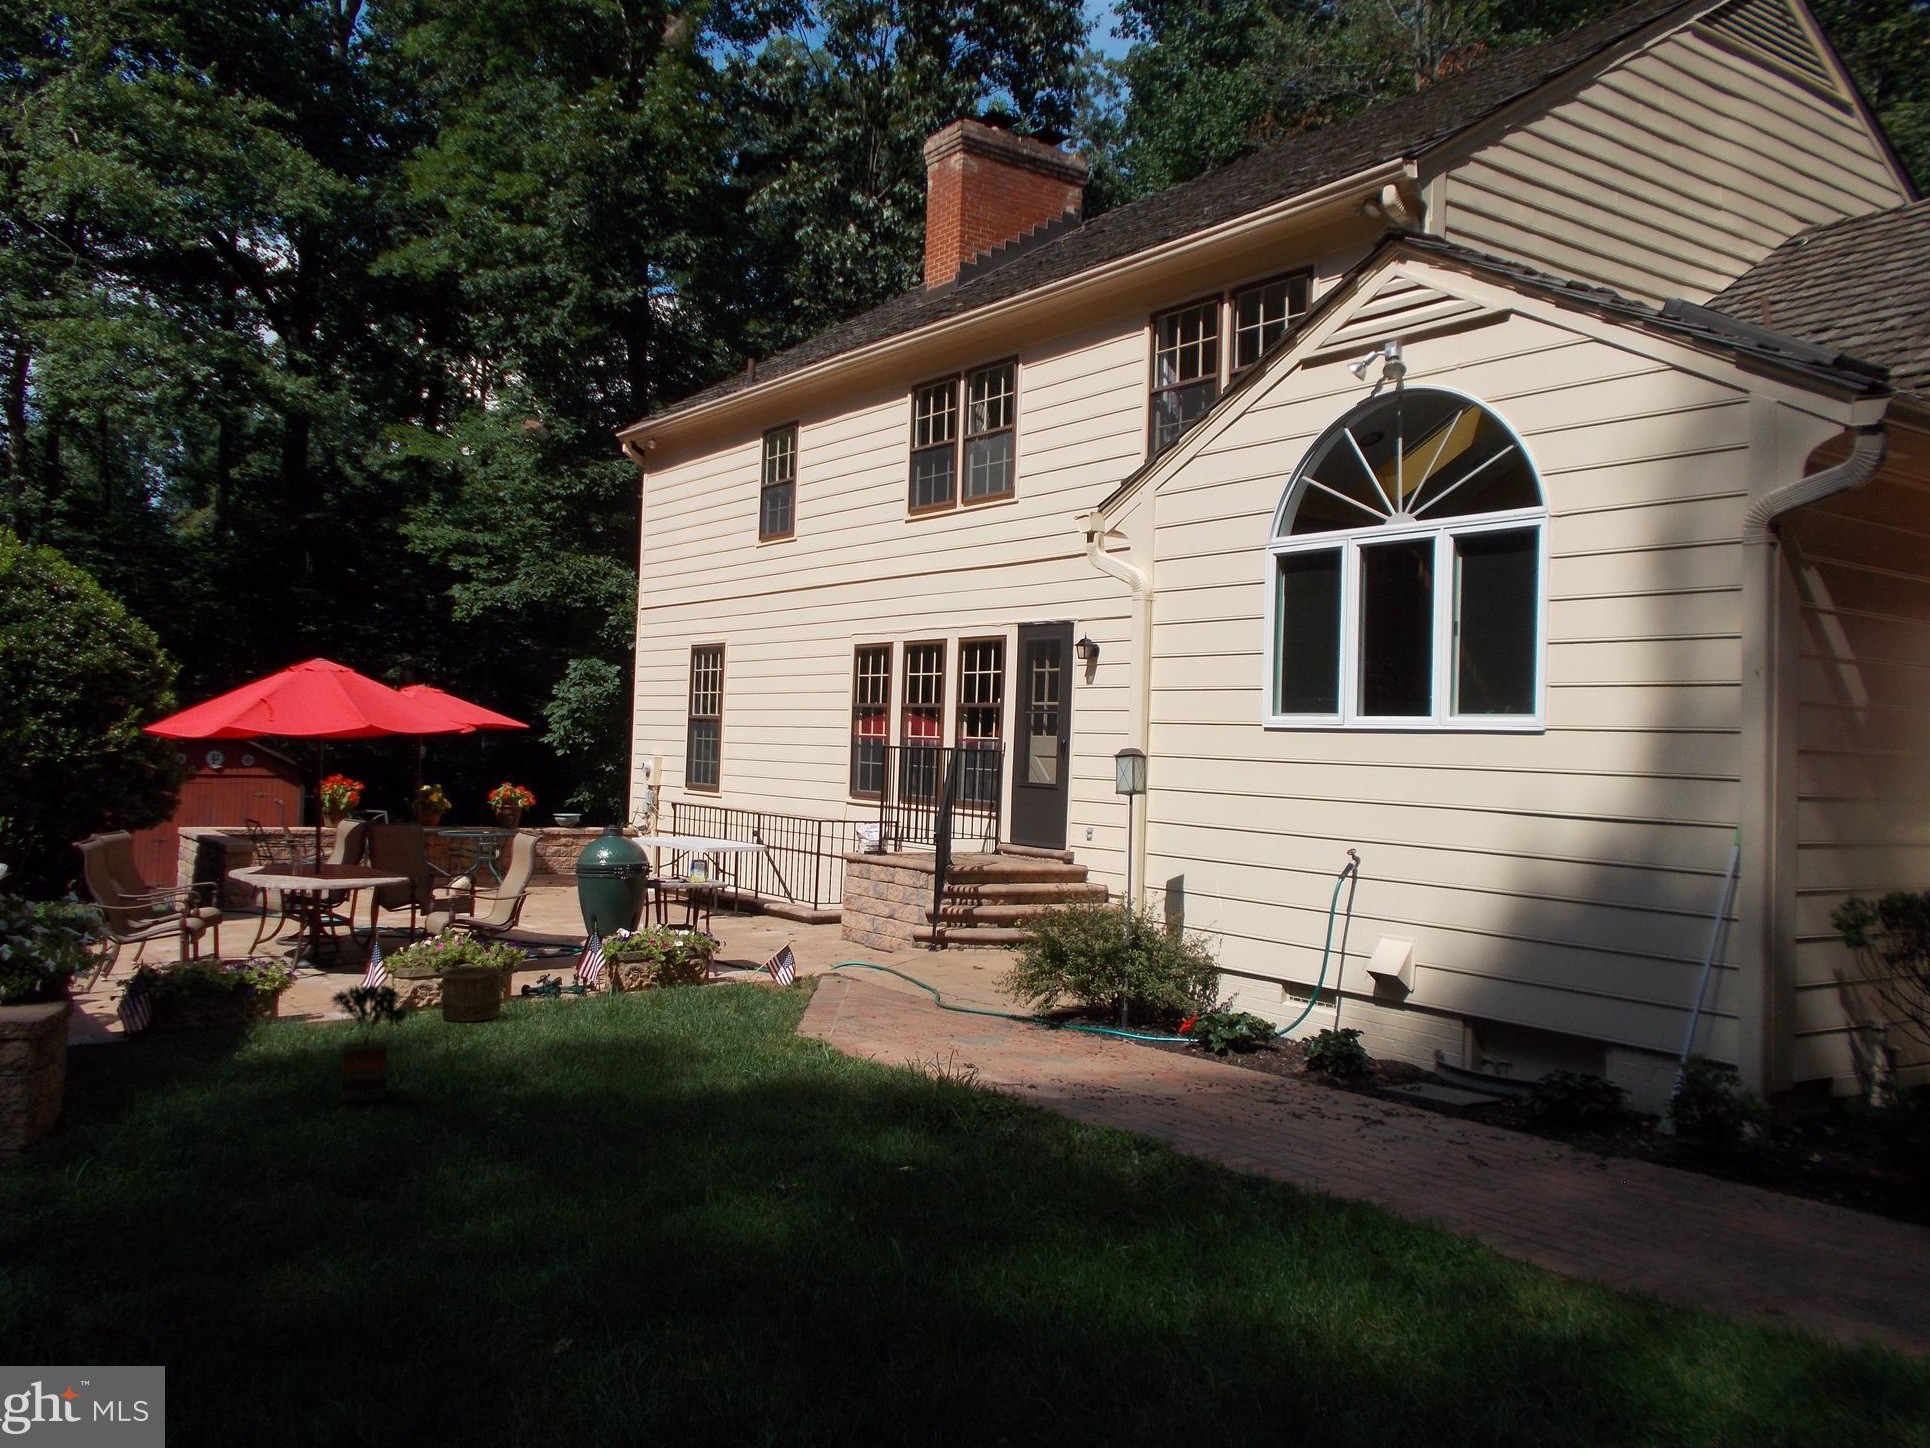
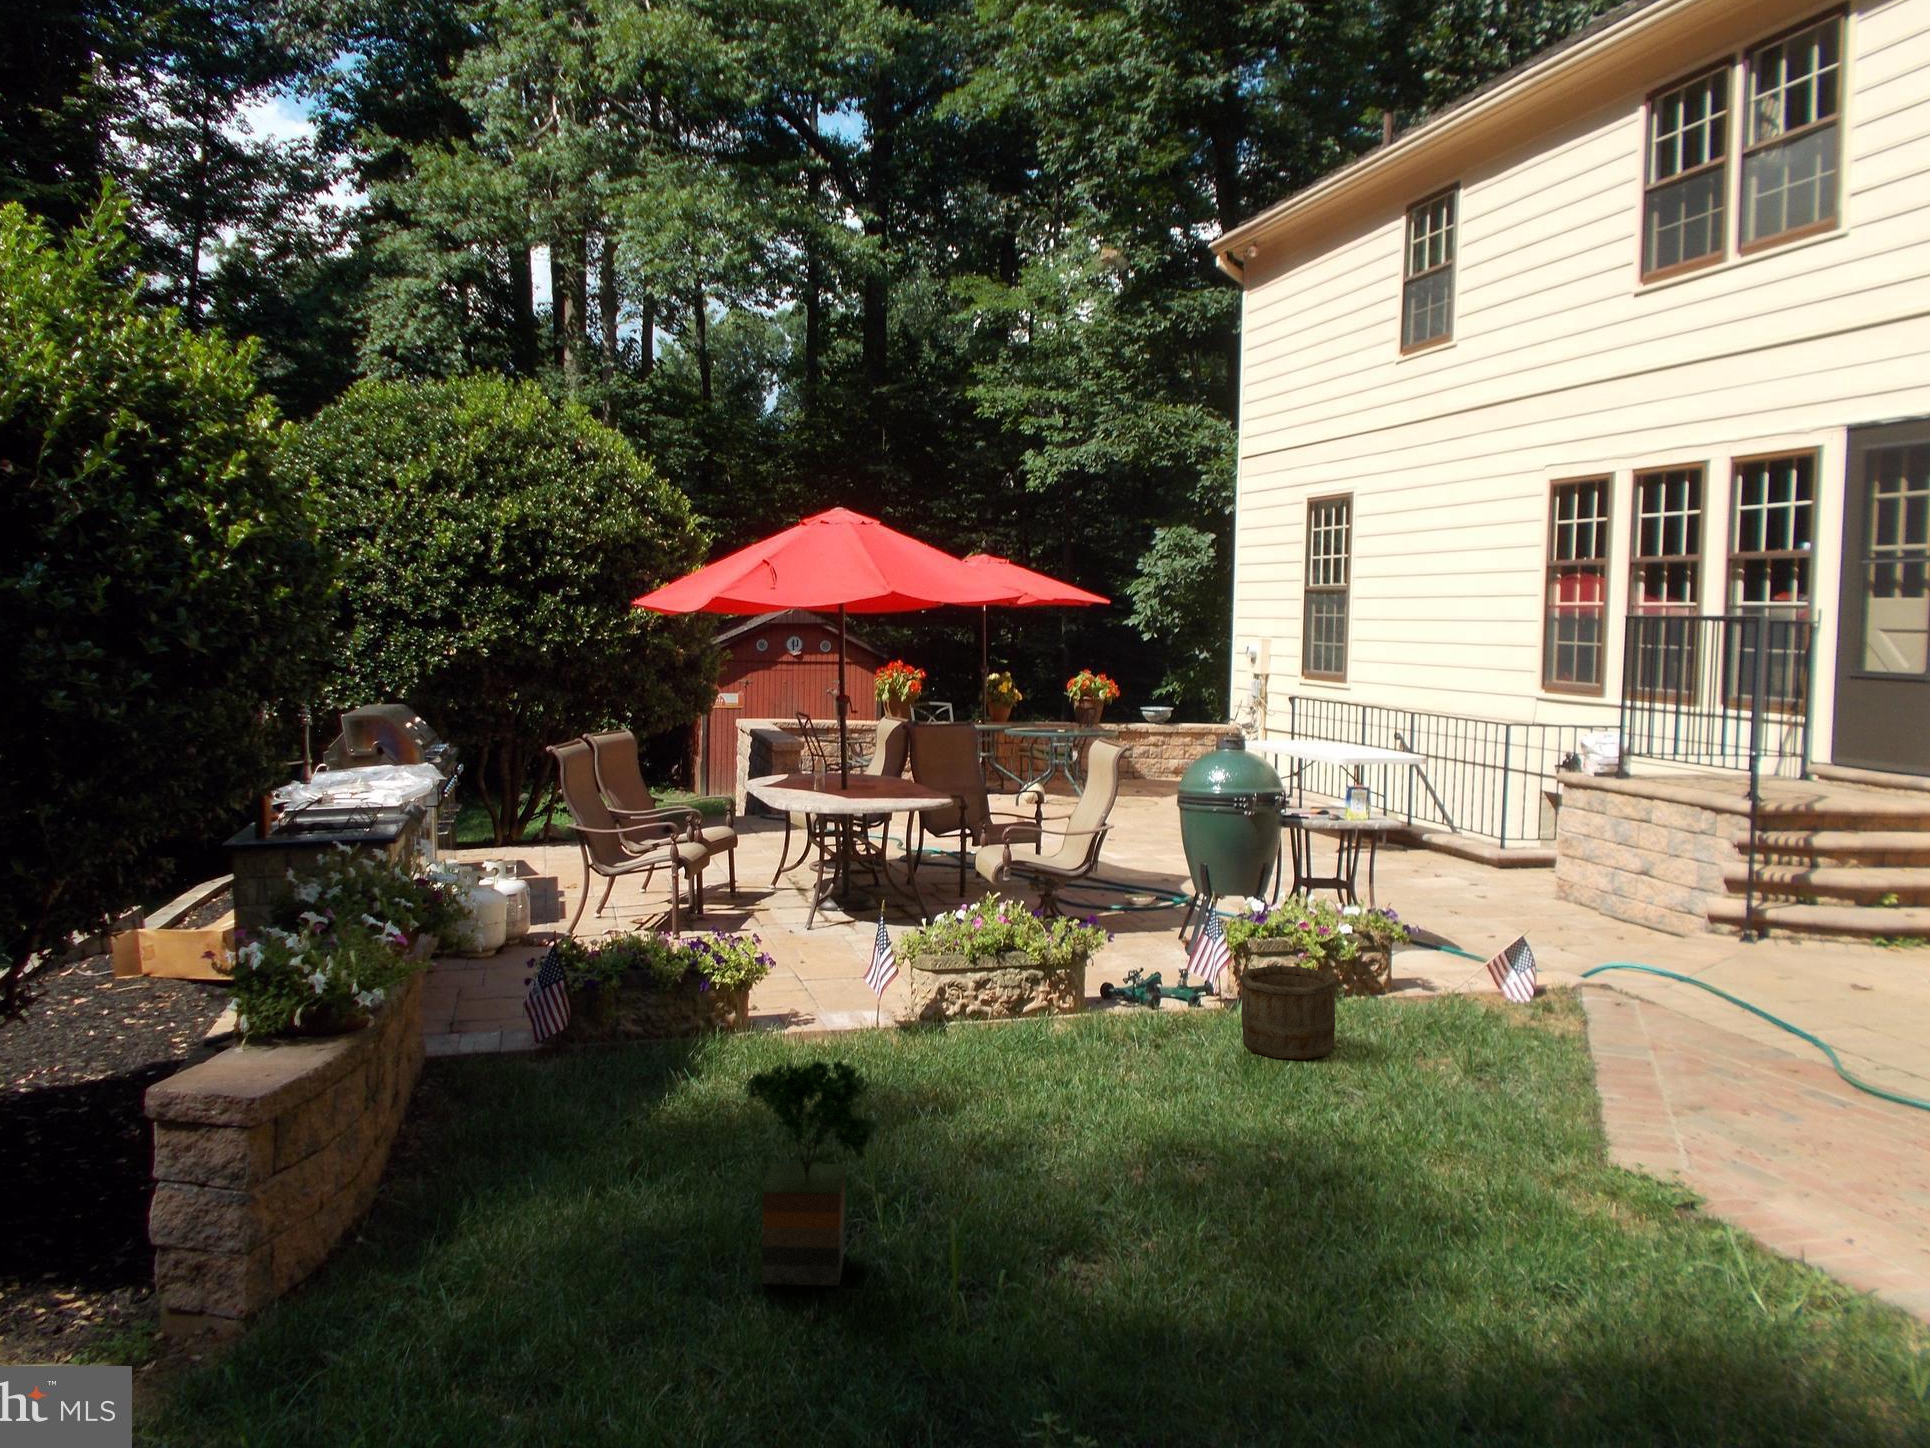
wooden bucket: present [440,966,503,1022] -> present [1239,966,1338,1059]

